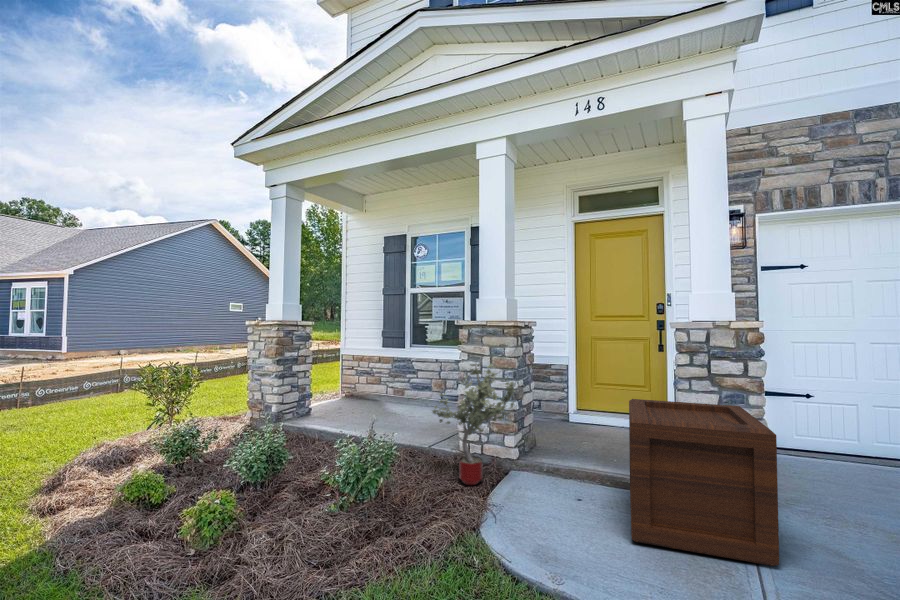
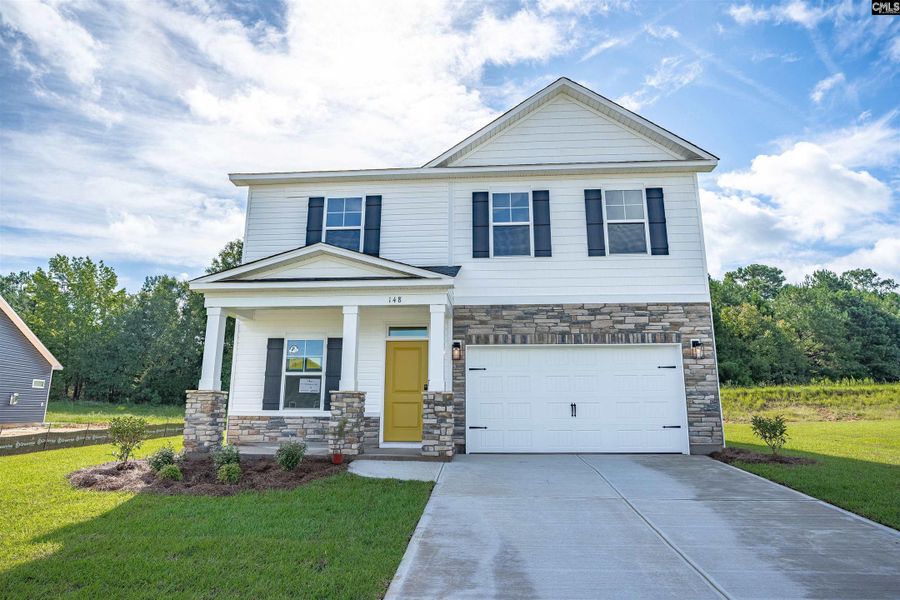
wooden crate: present [629,399,779,566] -> none [401,423,444,469]

